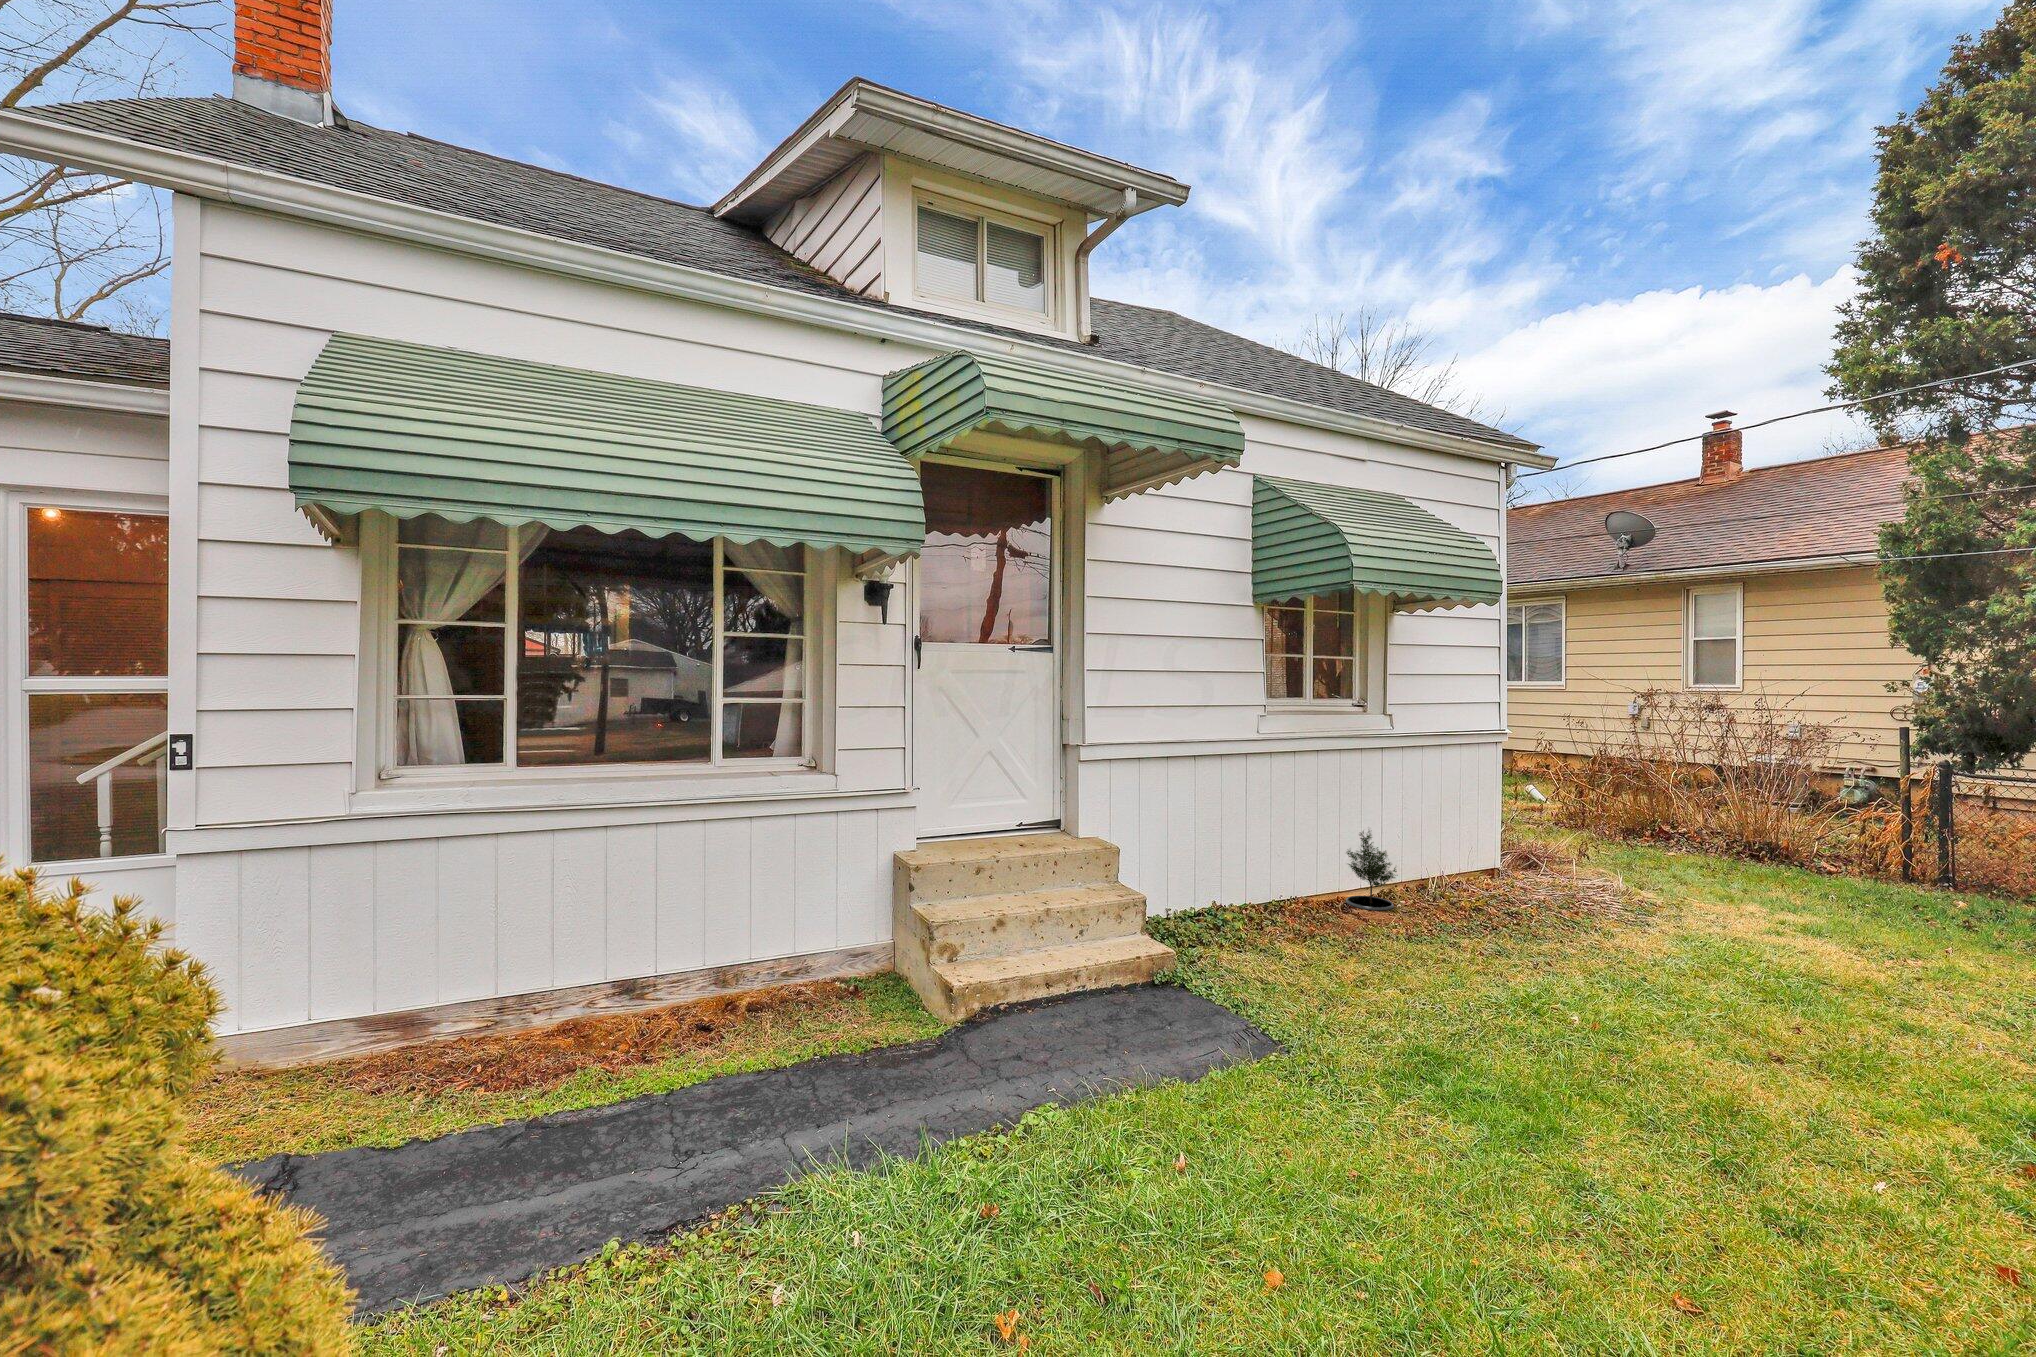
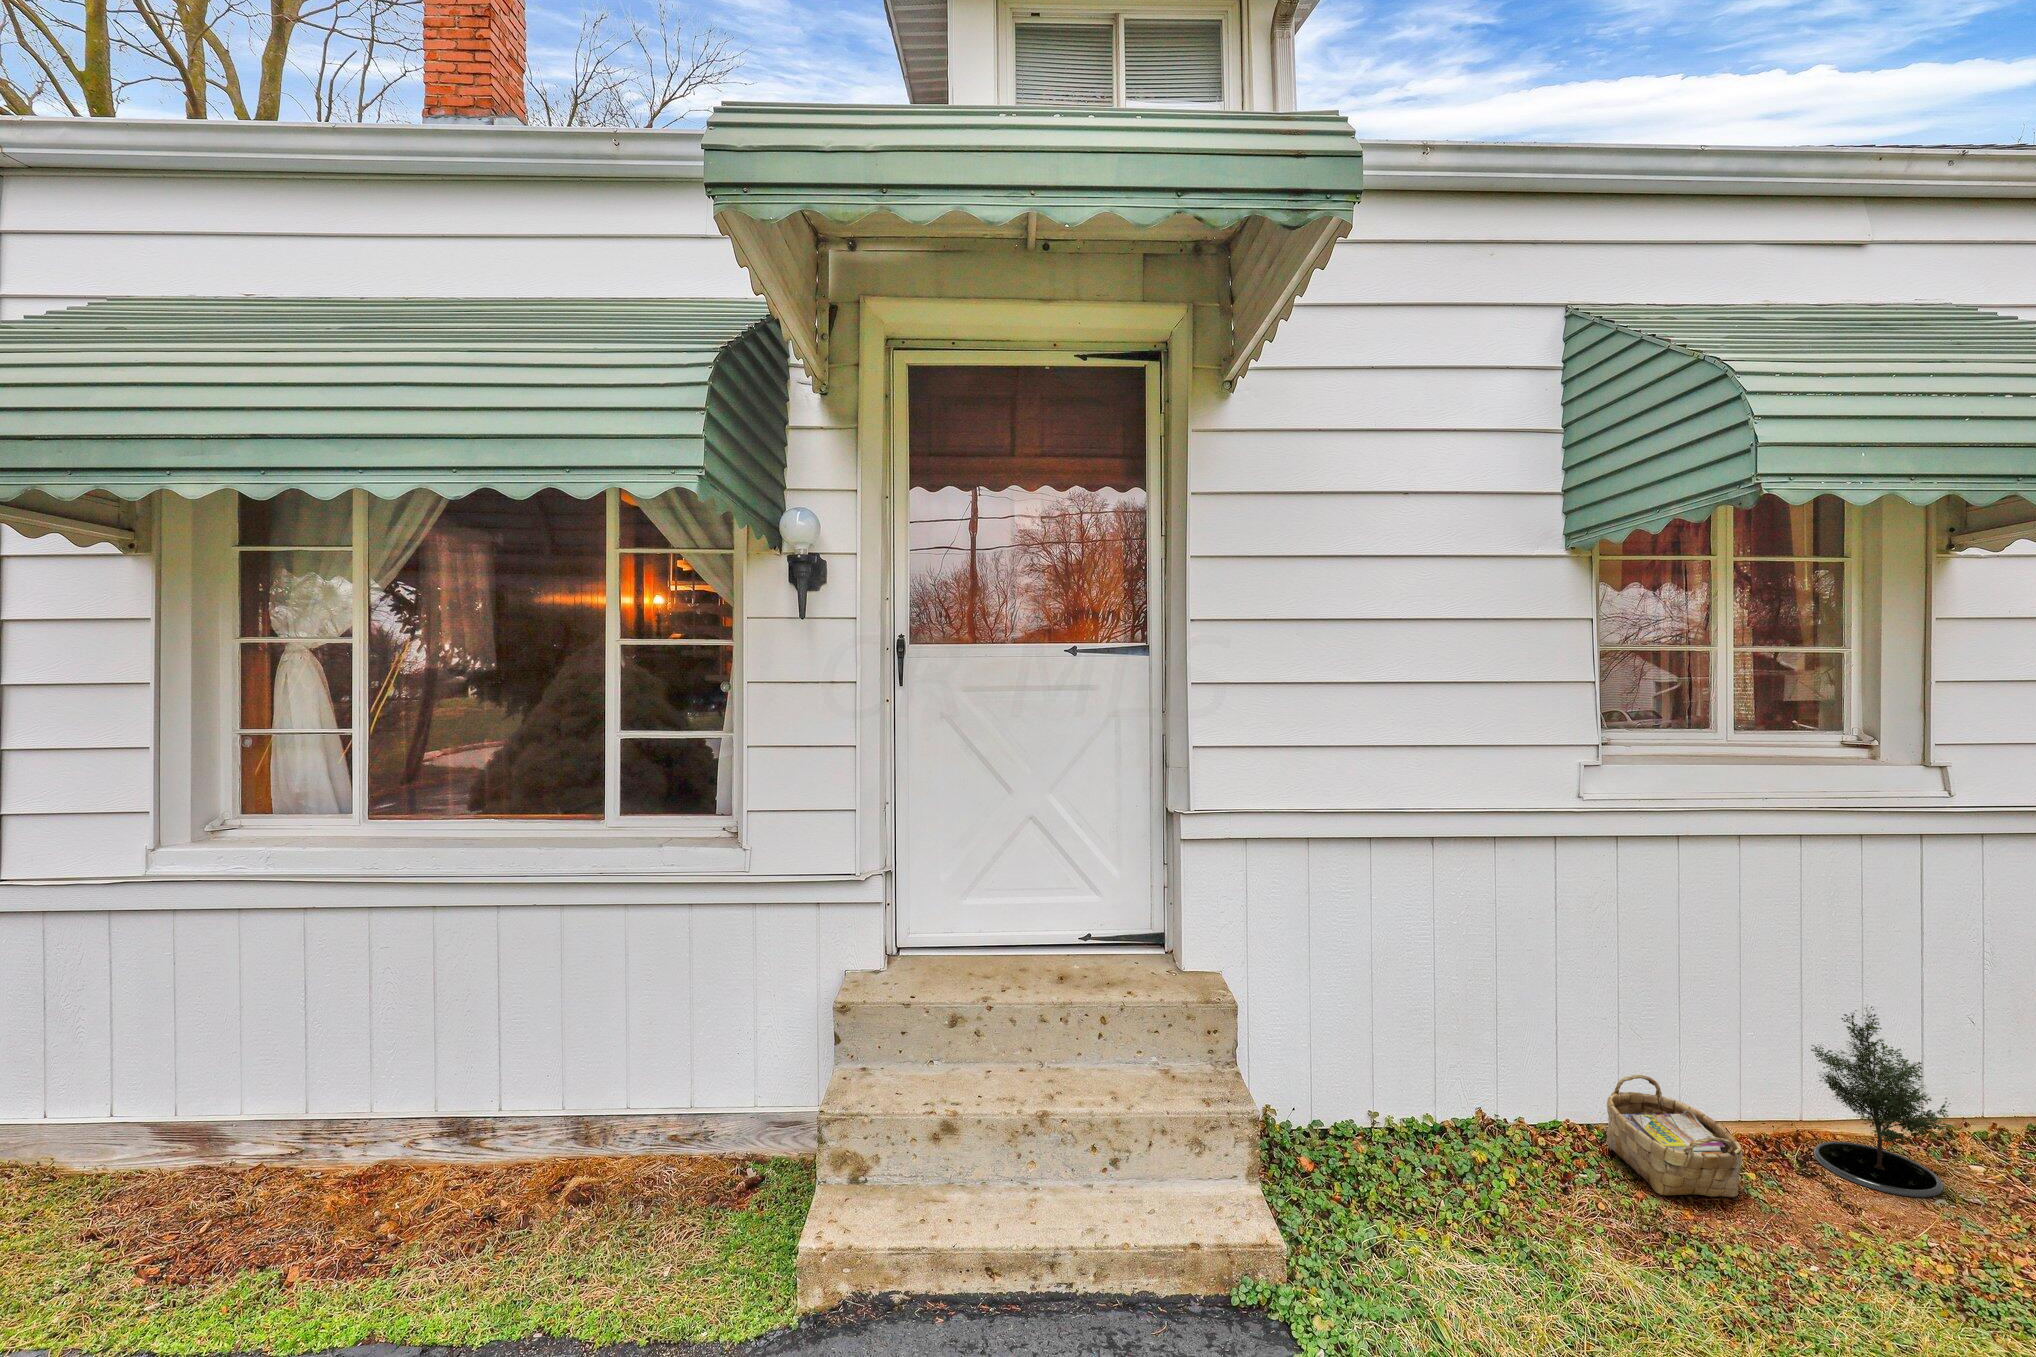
woven basket: none [1269,872,1328,923] -> present [1606,1075,1742,1197]

